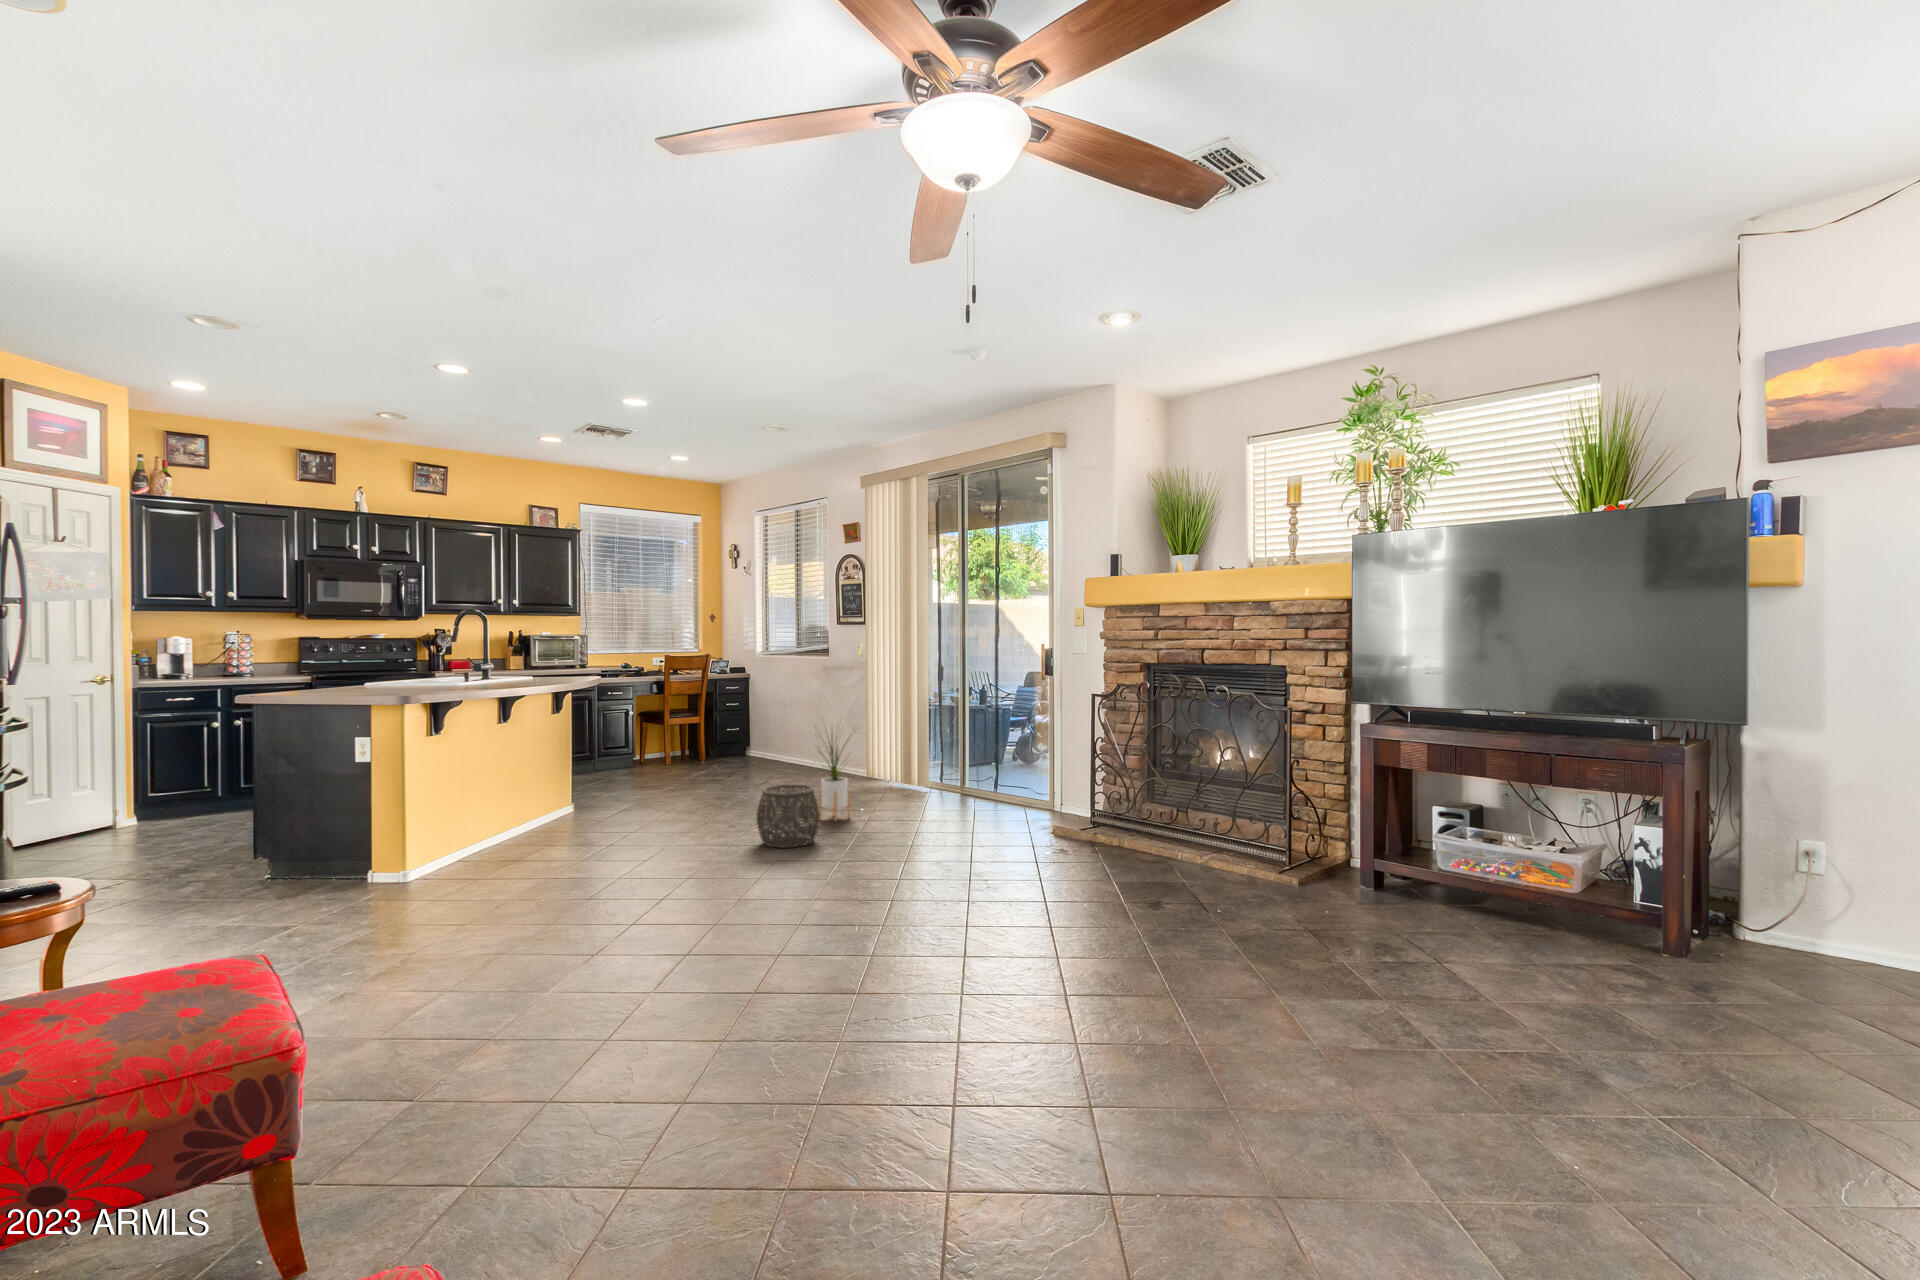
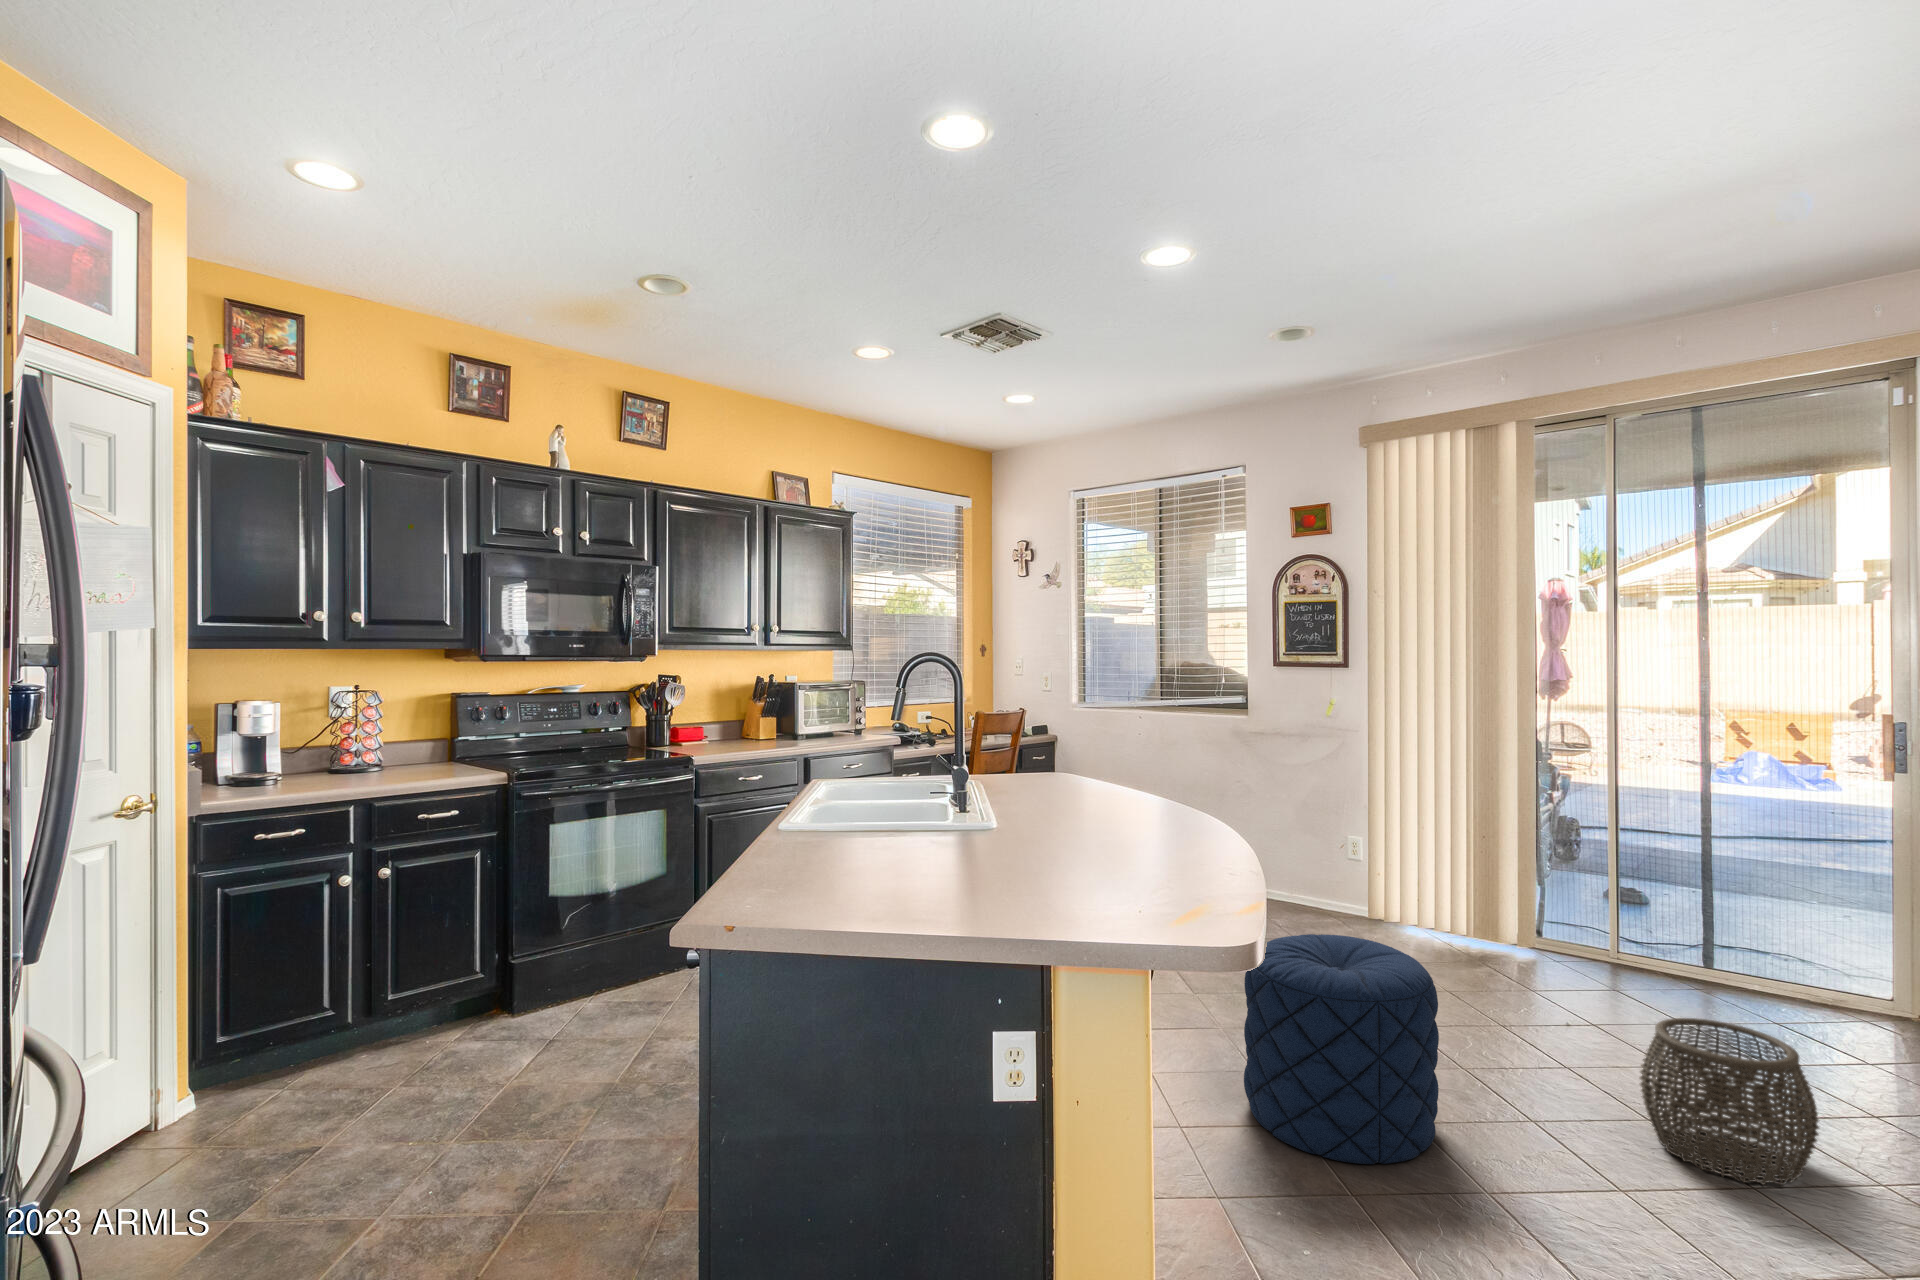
house plant: present [819,733,852,821] -> none [1541,846,1672,1063]
pouf: none [597,751,688,842] -> present [1244,934,1439,1164]

